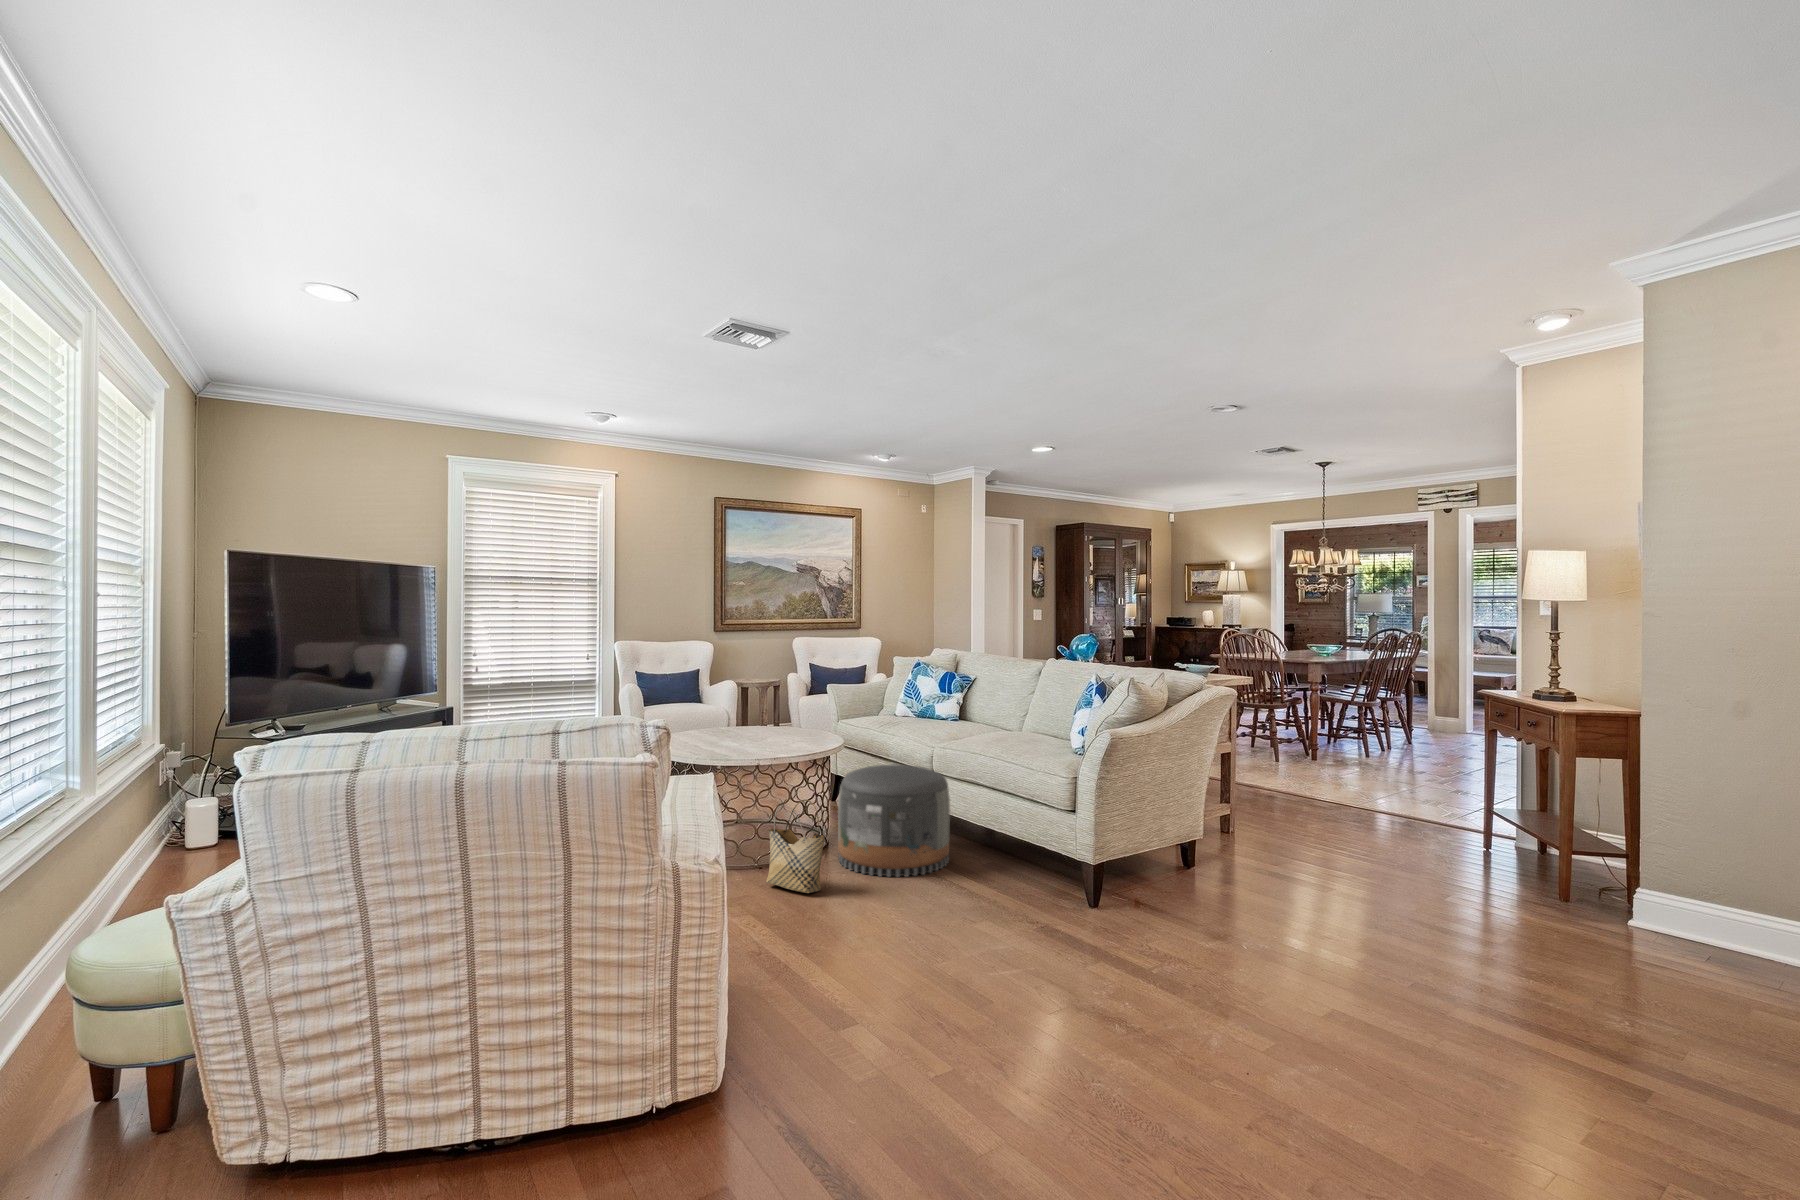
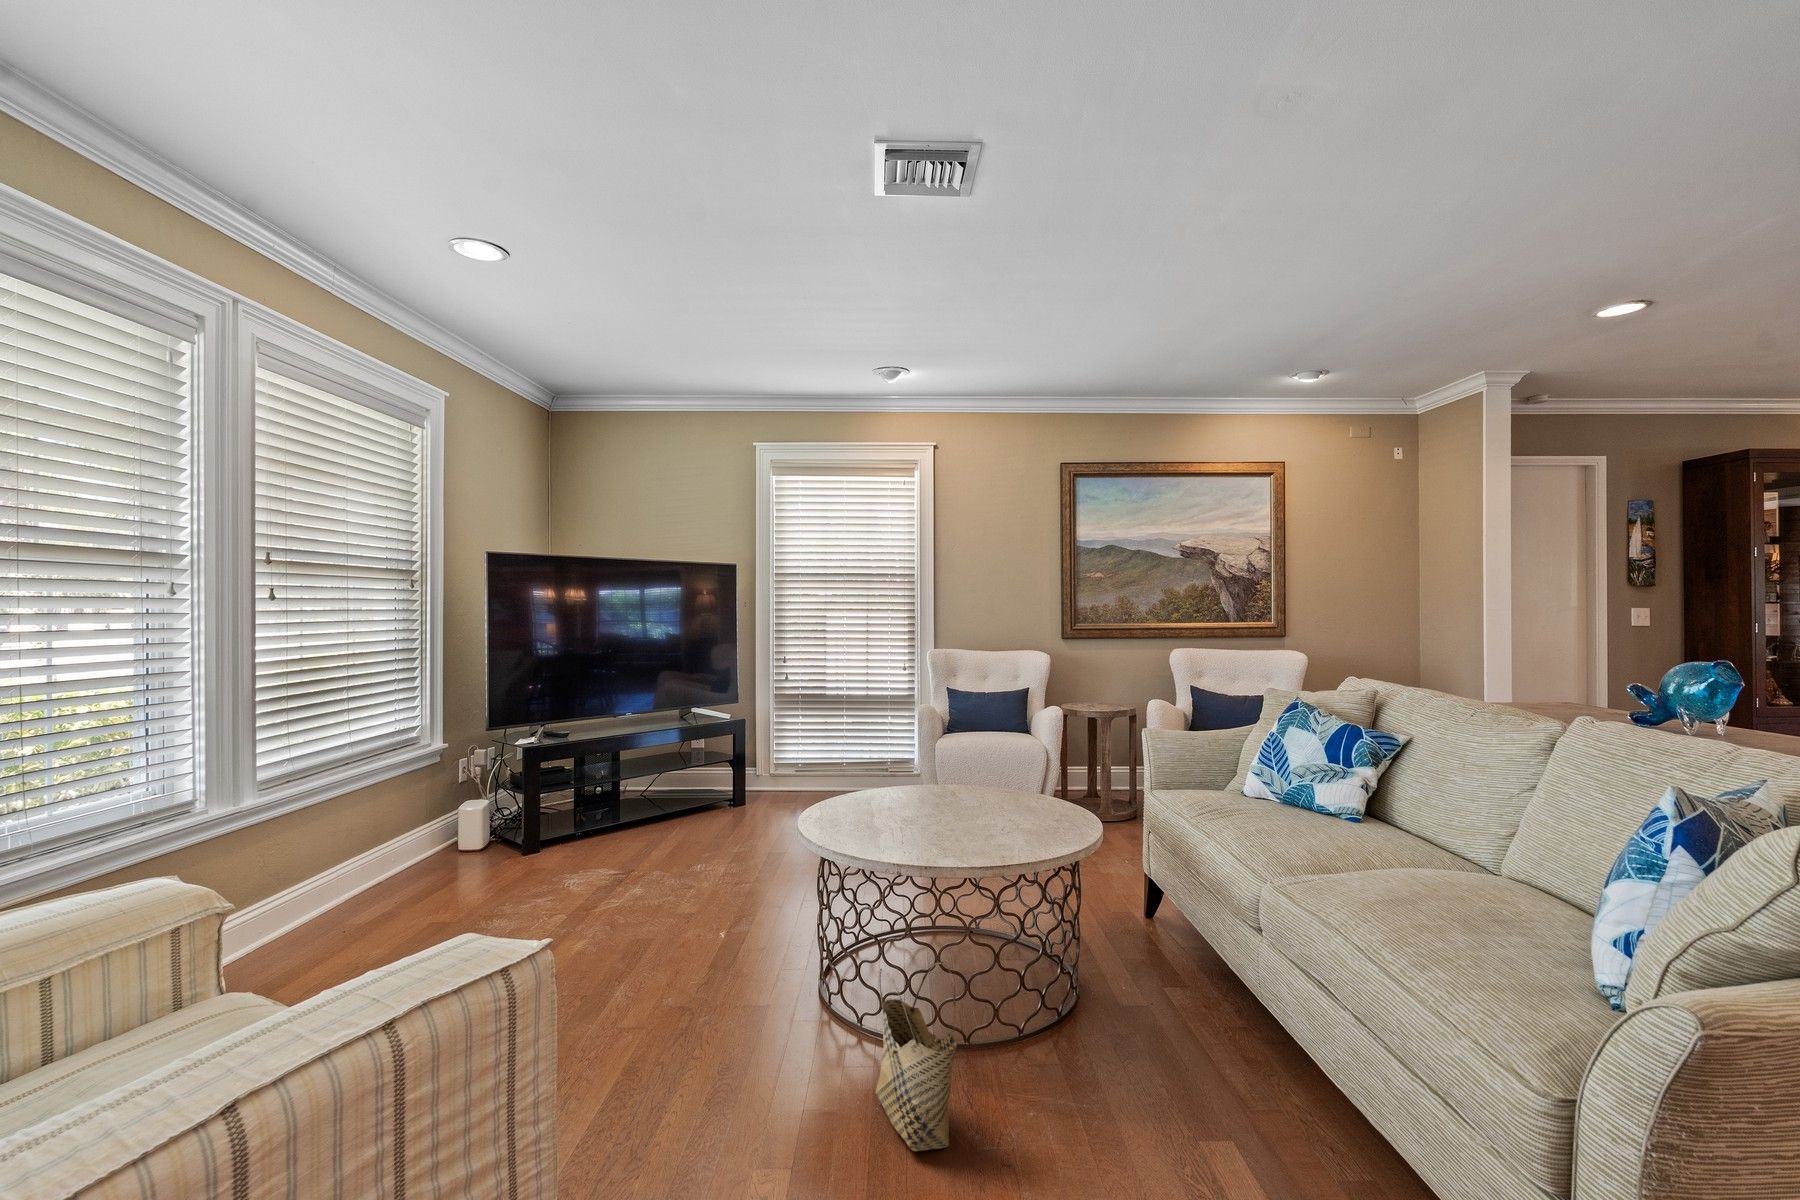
pouf: present [838,764,950,877] -> none [1039,902,1265,1172]

